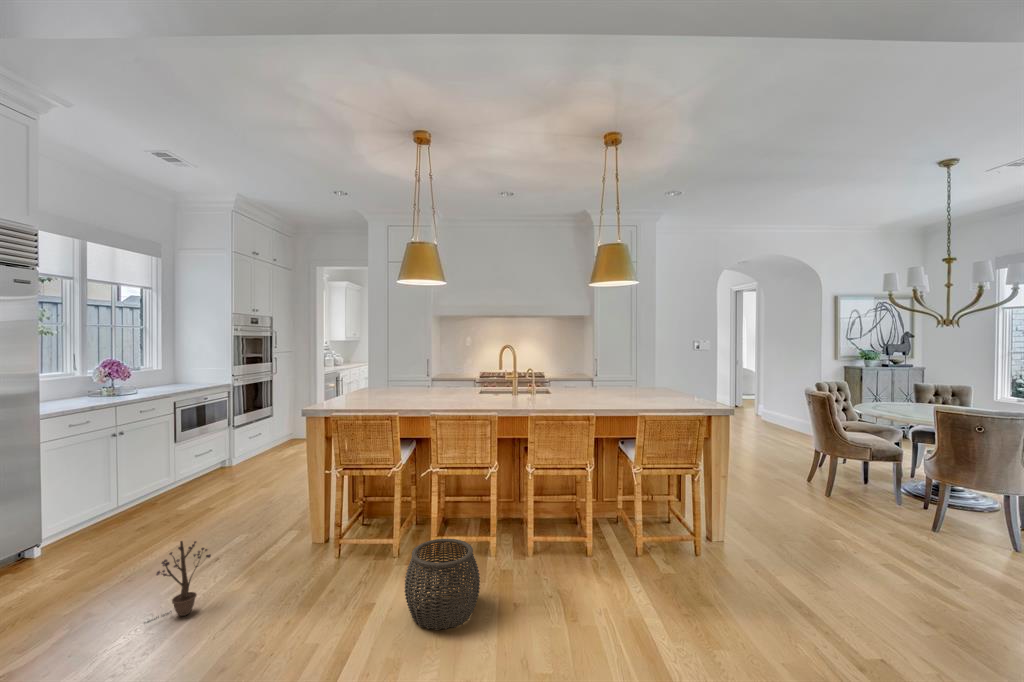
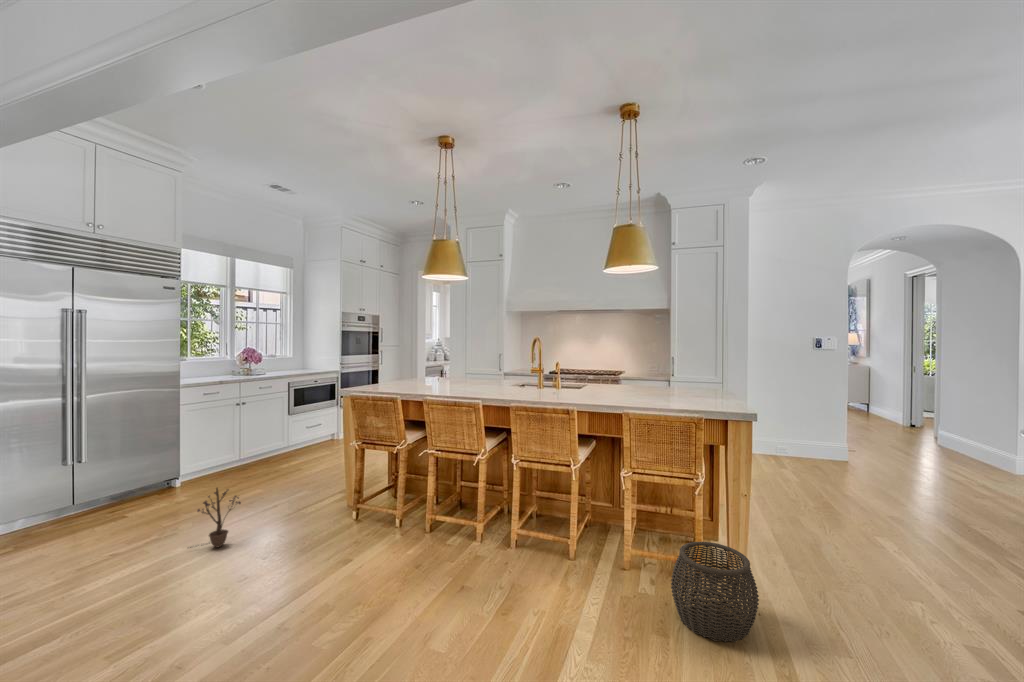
woven basket: present [404,539,480,630] -> present [671,542,759,643]

